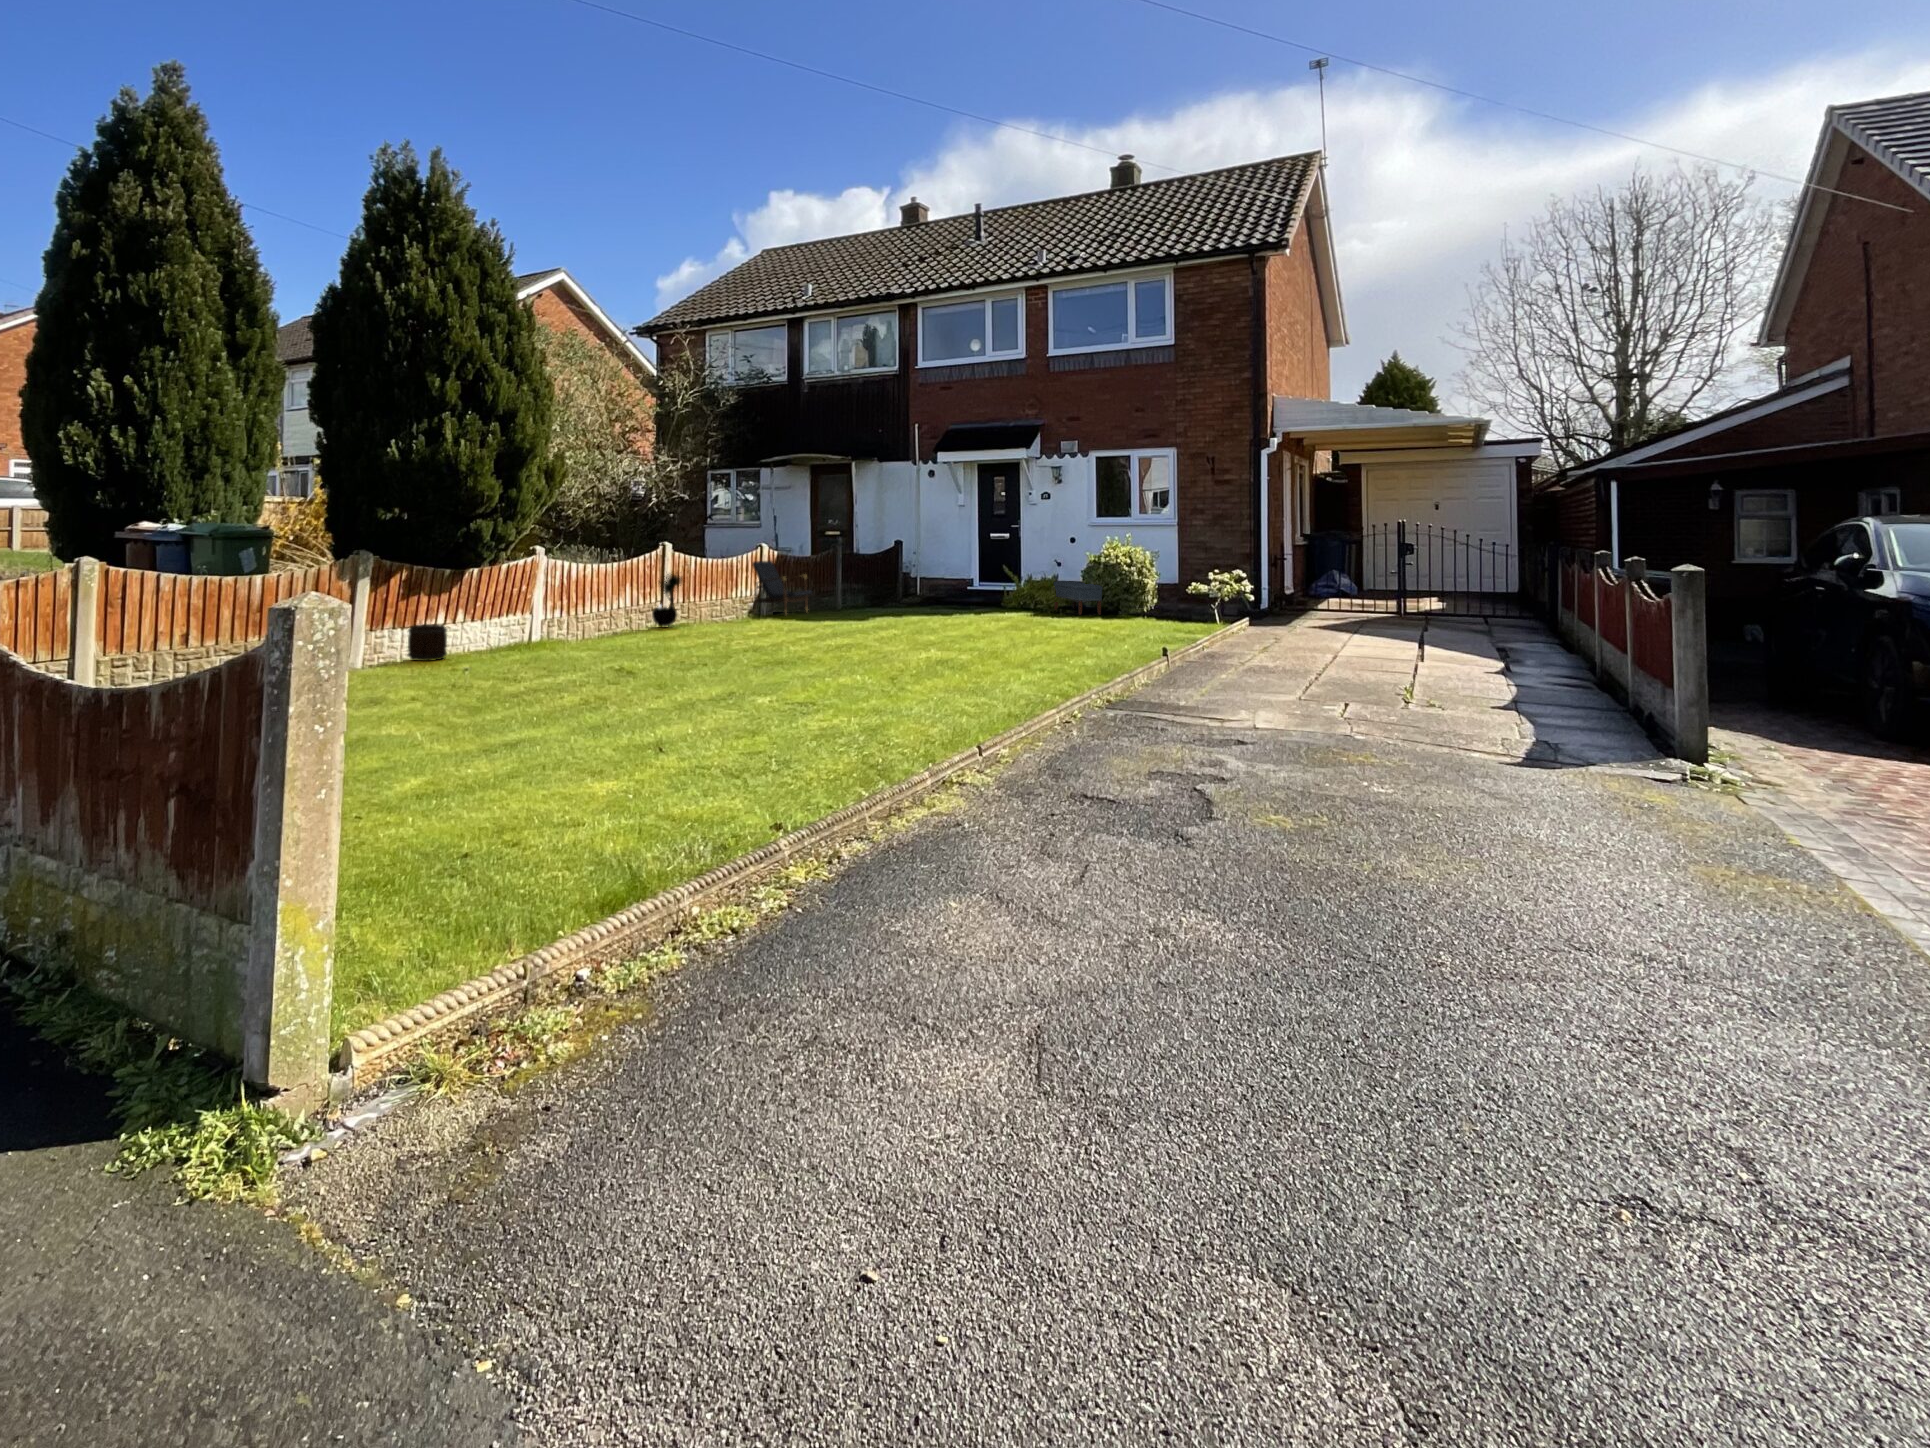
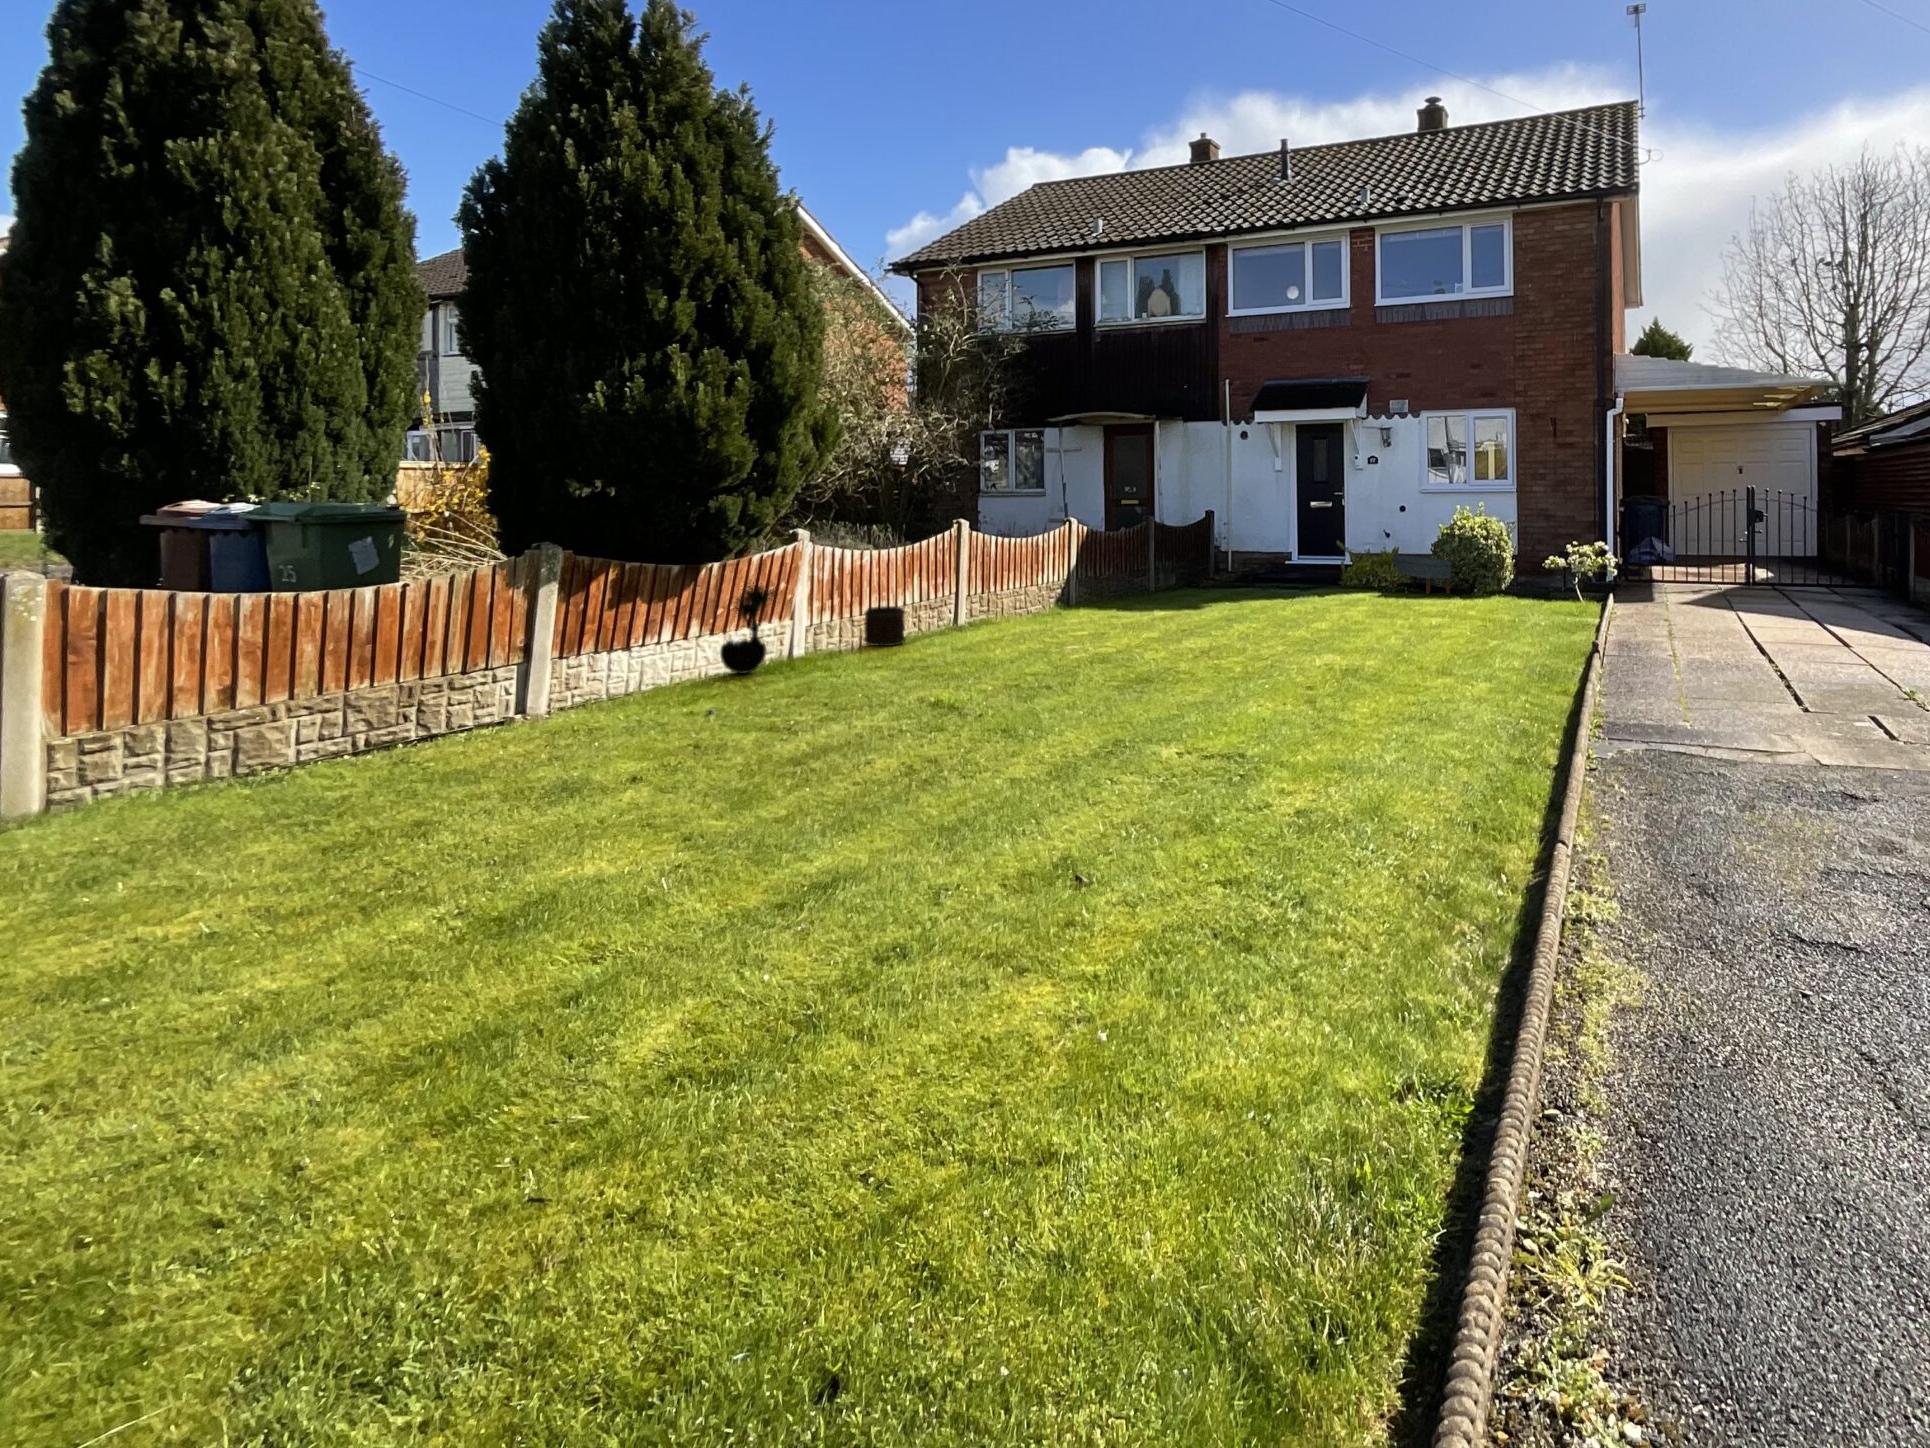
lounge chair: present [752,561,812,614] -> none [1059,538,1131,605]
potted tree: present [652,574,682,627] -> present [720,582,776,673]
bucket: present [408,624,447,661] -> present [864,606,905,646]

